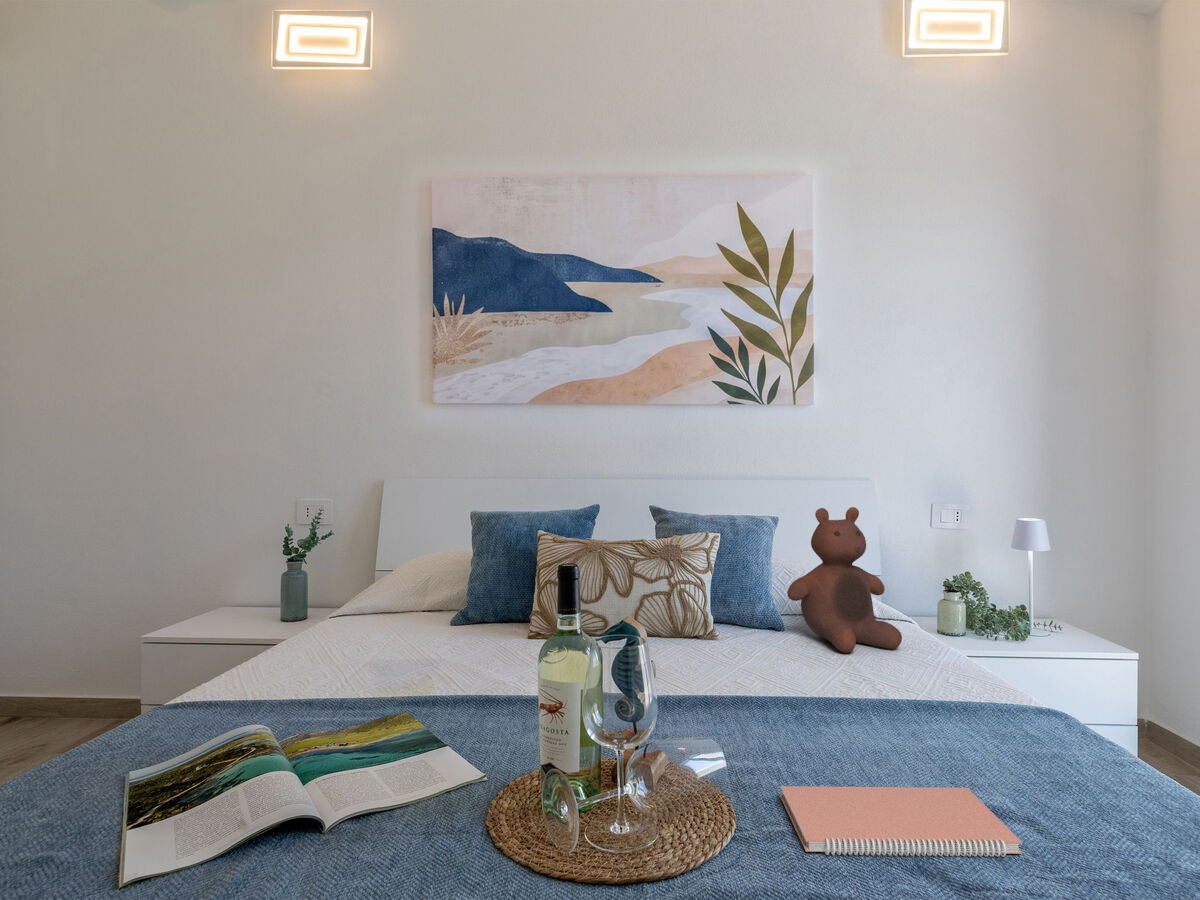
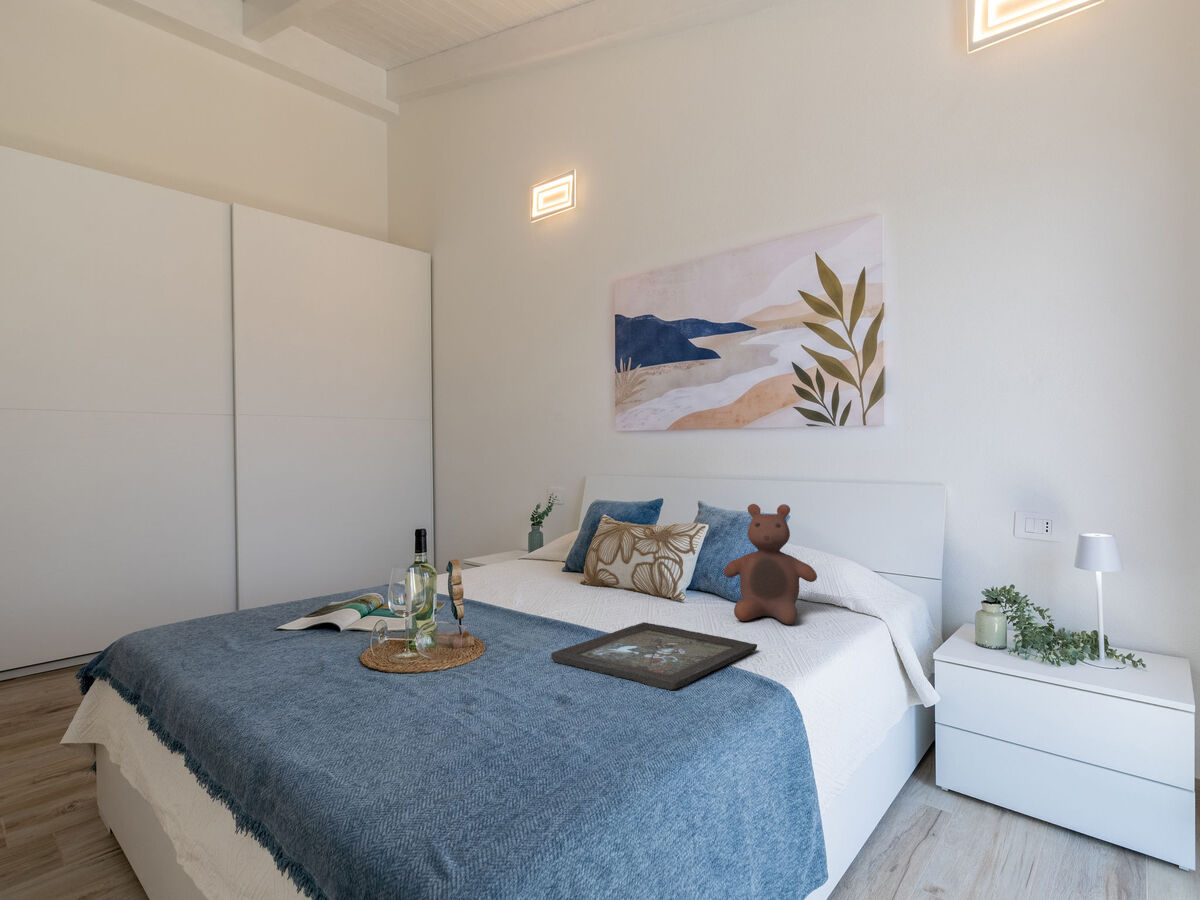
tray: none [809,676,1073,760] -> present [551,622,757,690]
notebook: present [780,786,1022,857] -> none [392,656,535,707]

